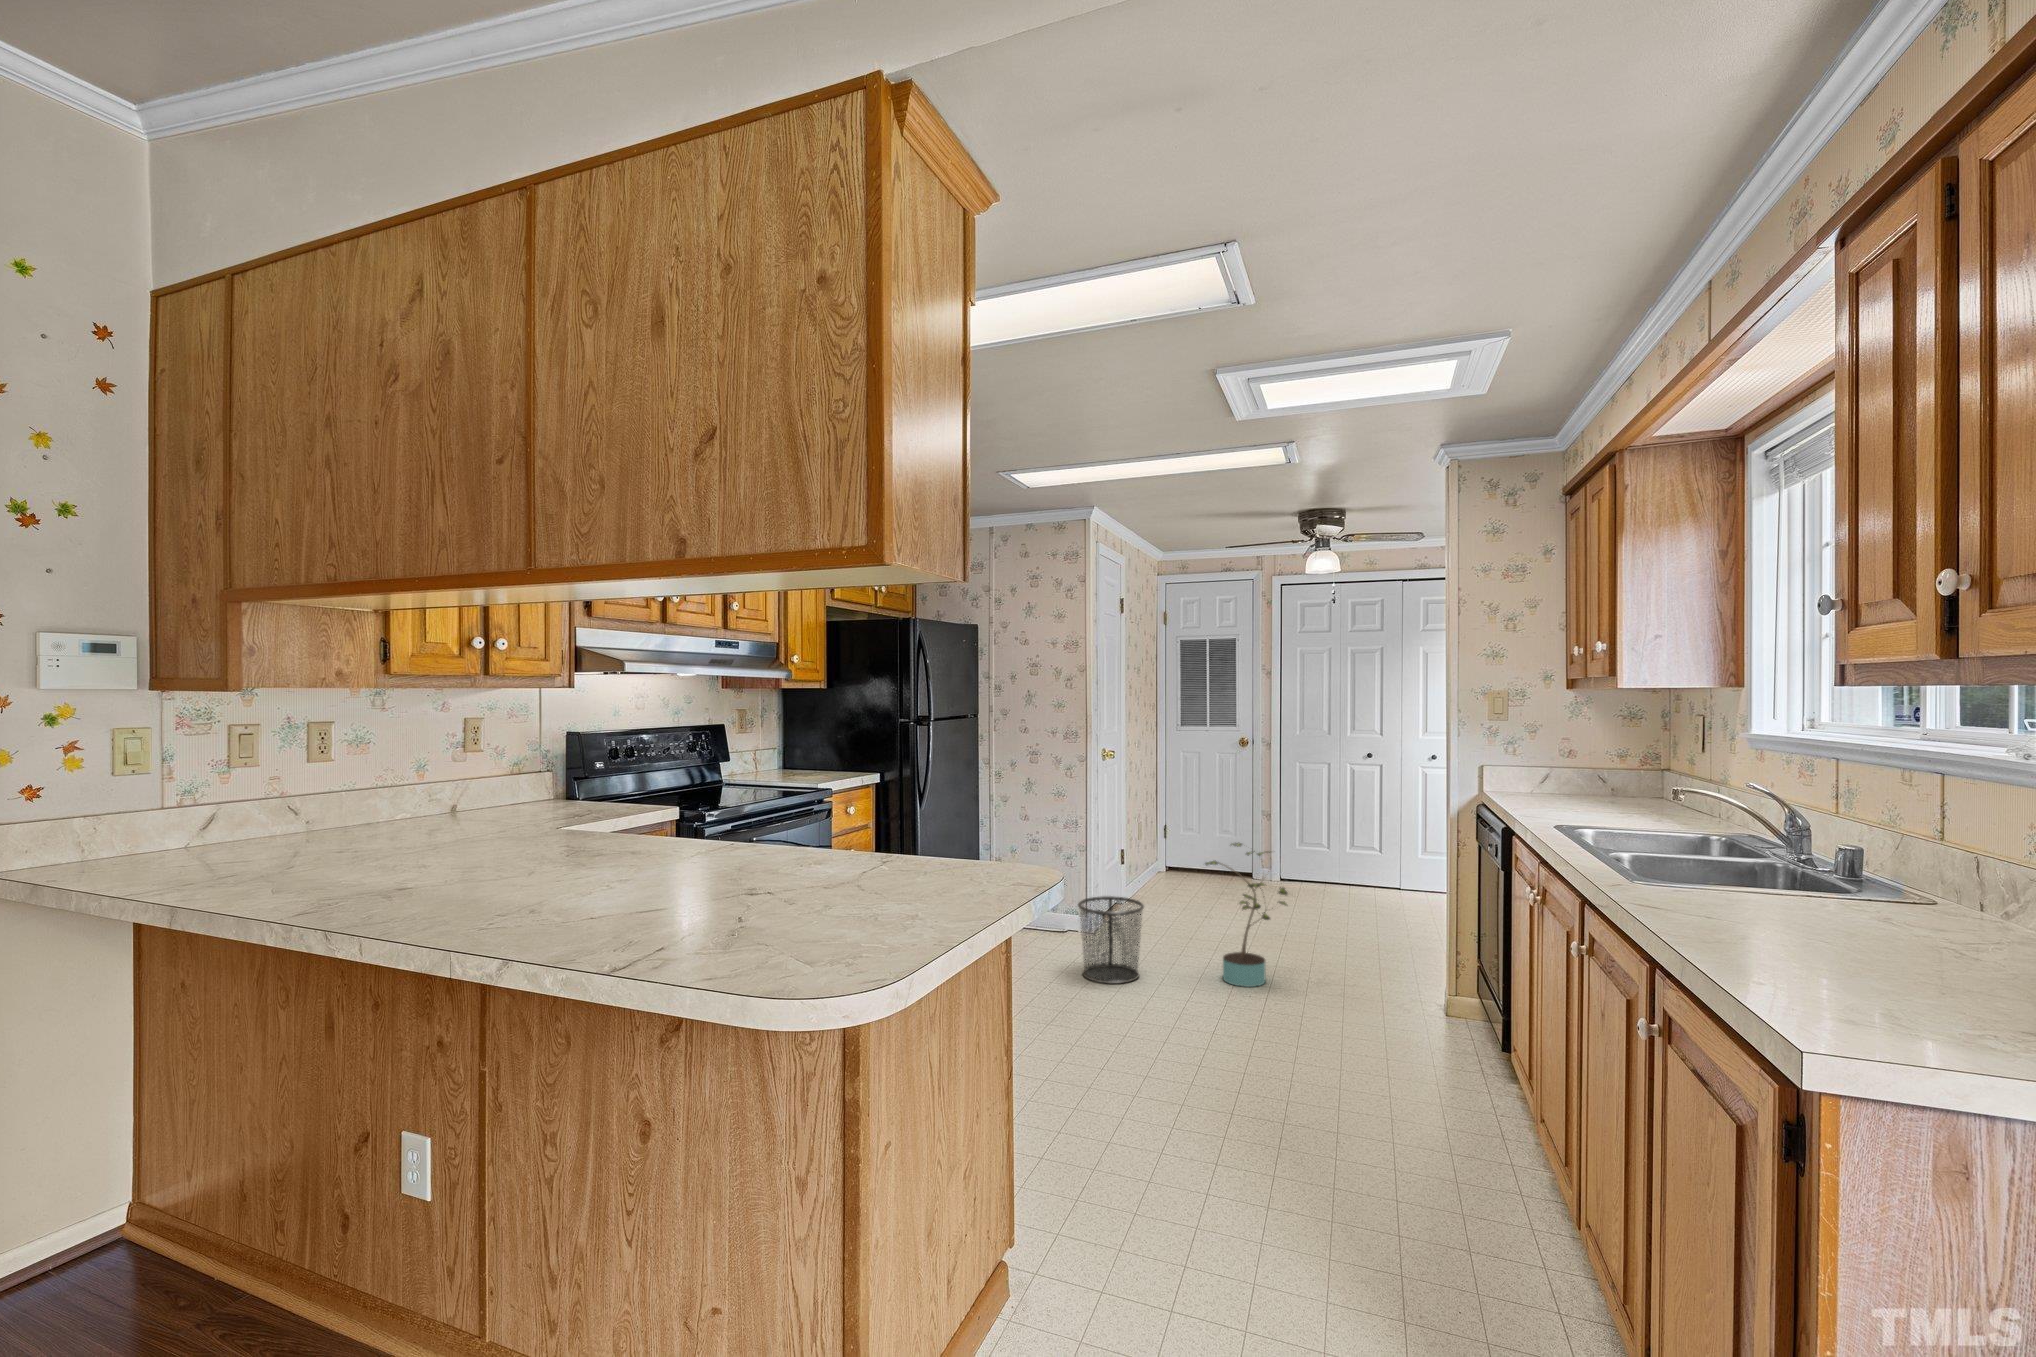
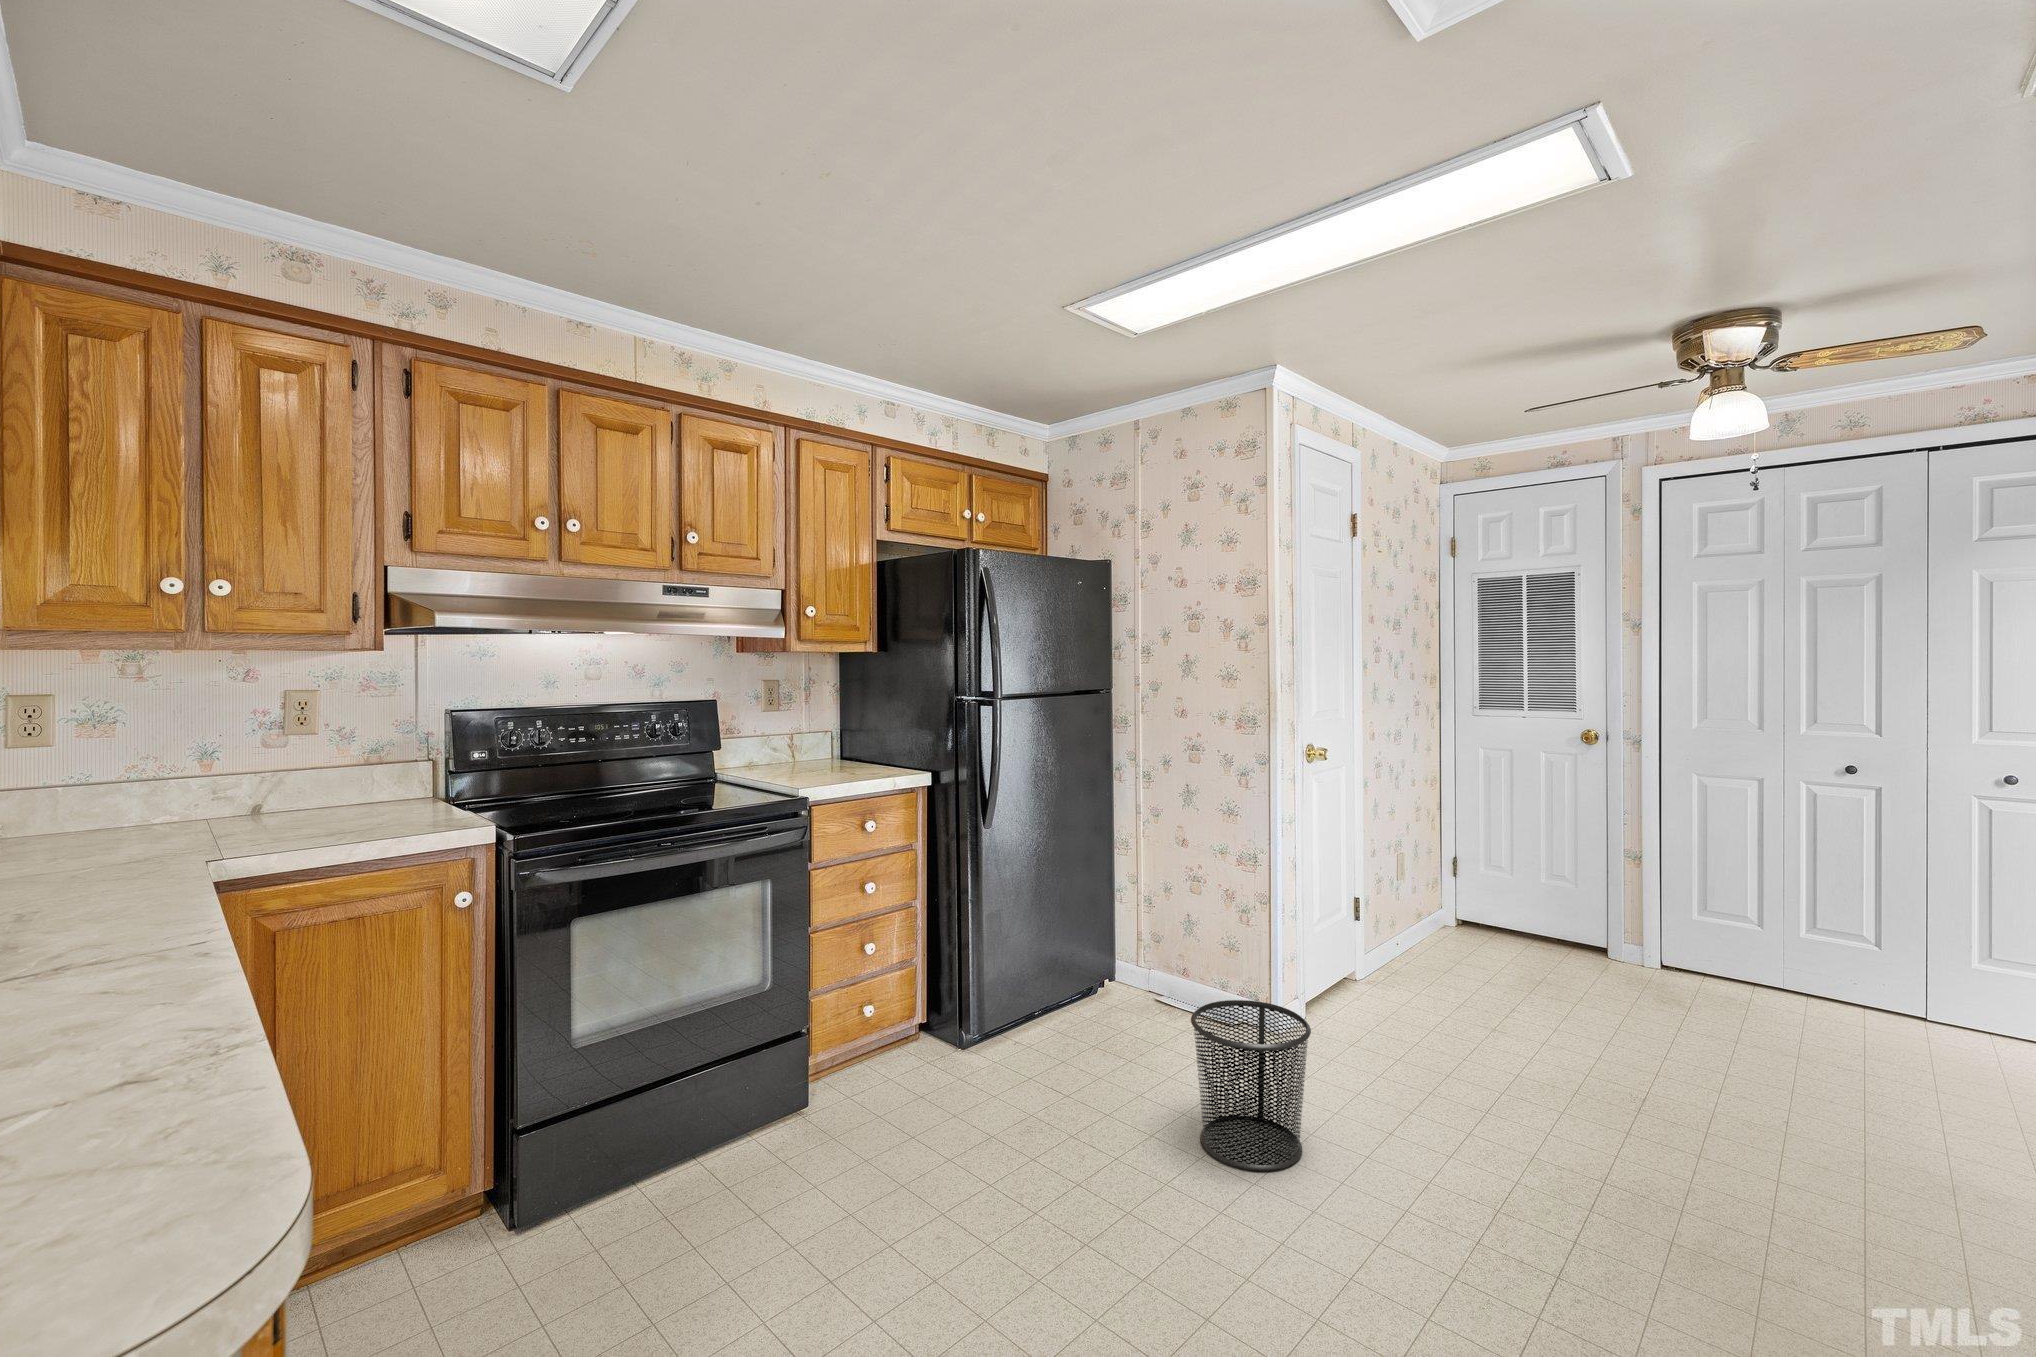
potted plant: present [1205,843,1287,987] -> none [1423,938,1608,1240]

